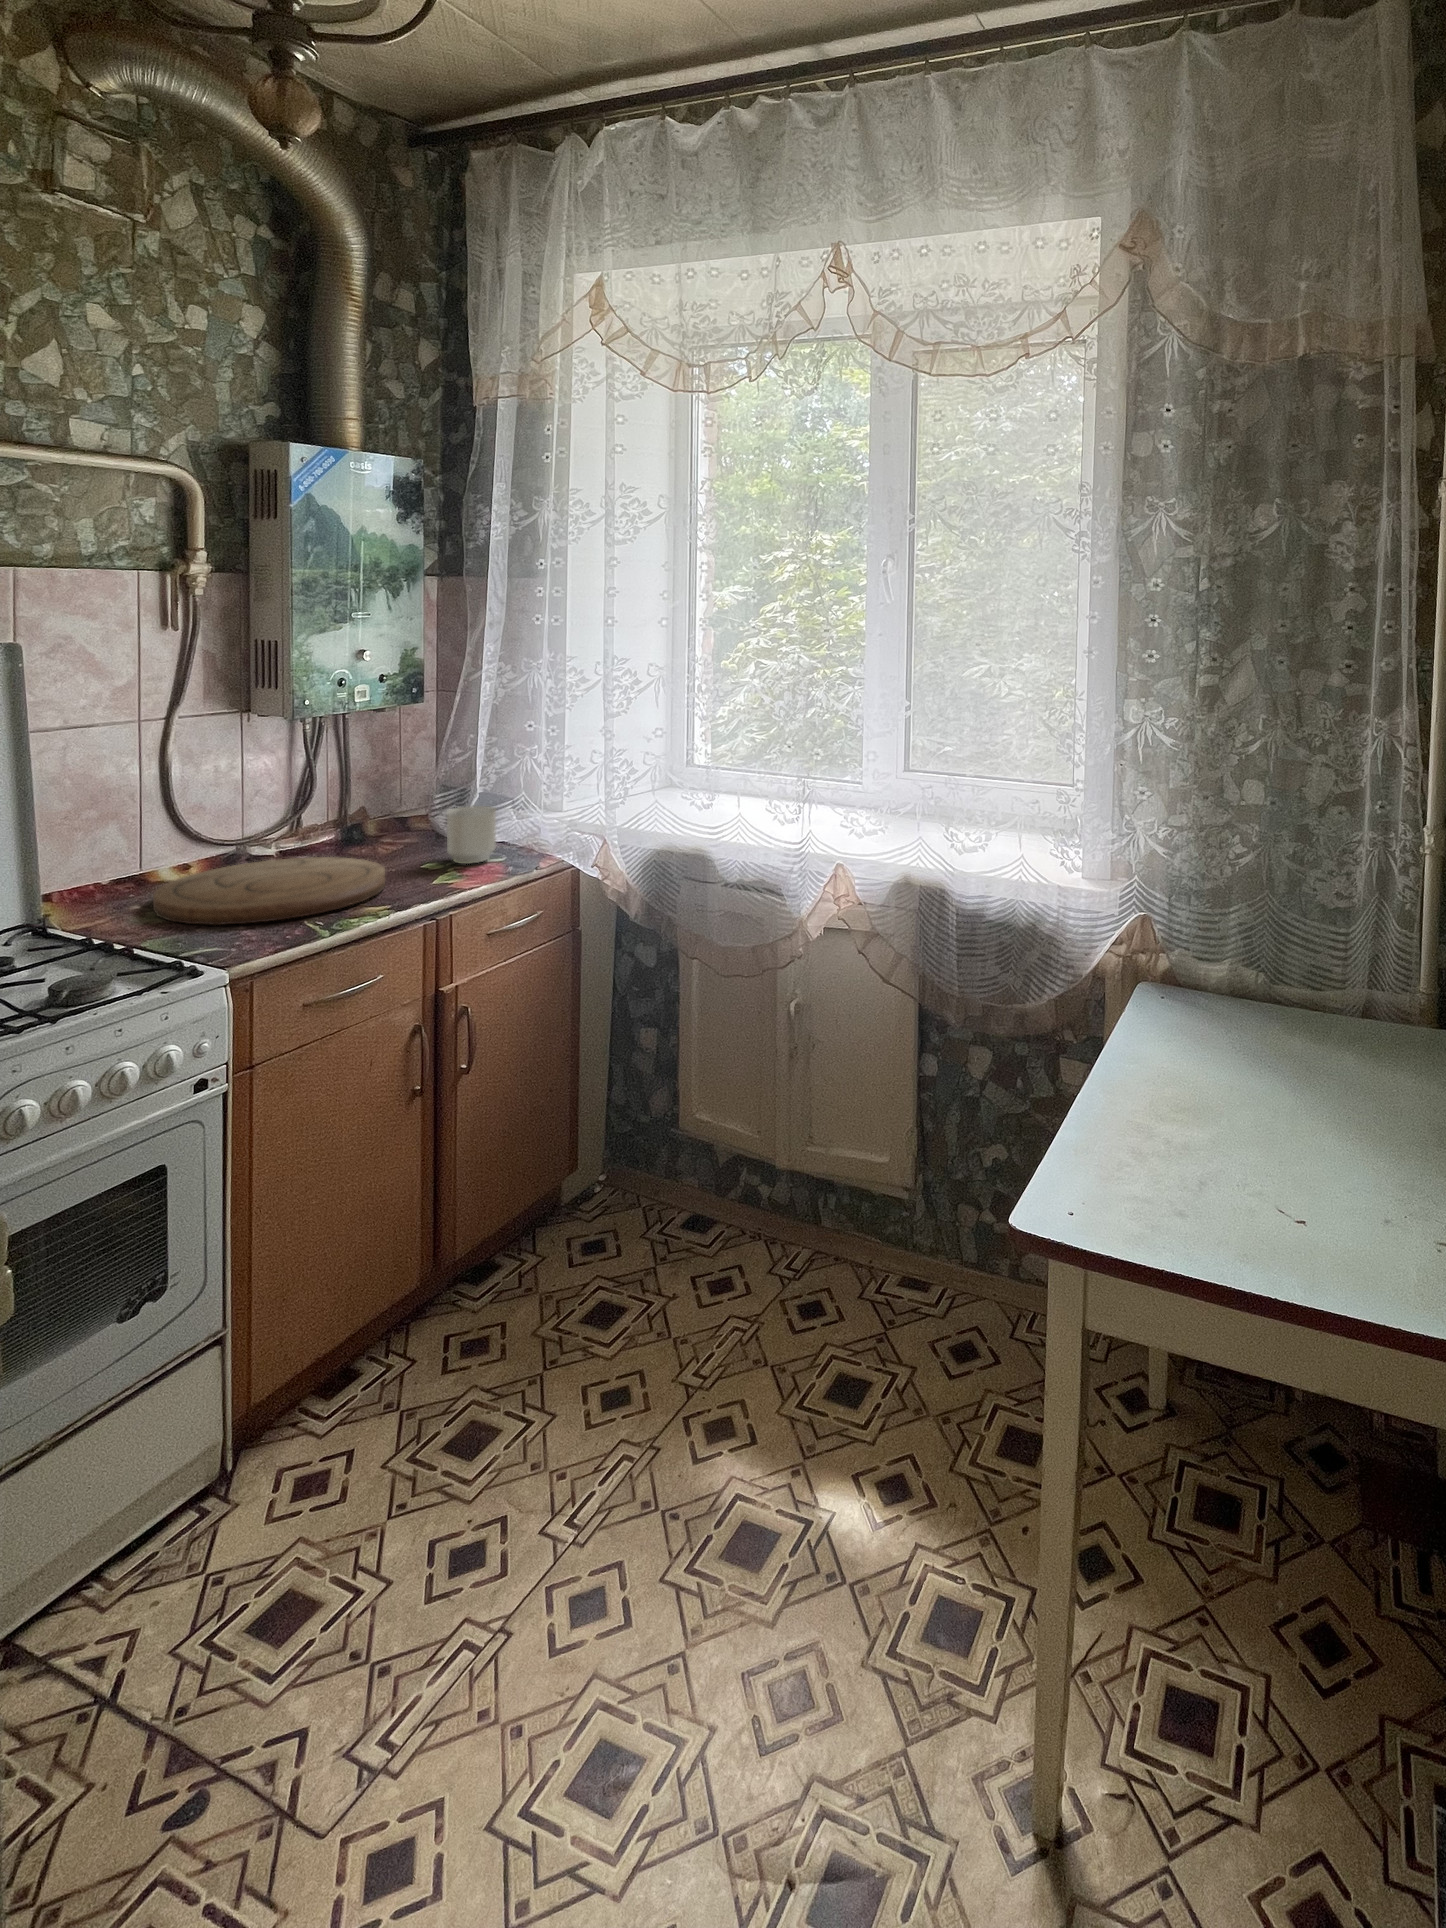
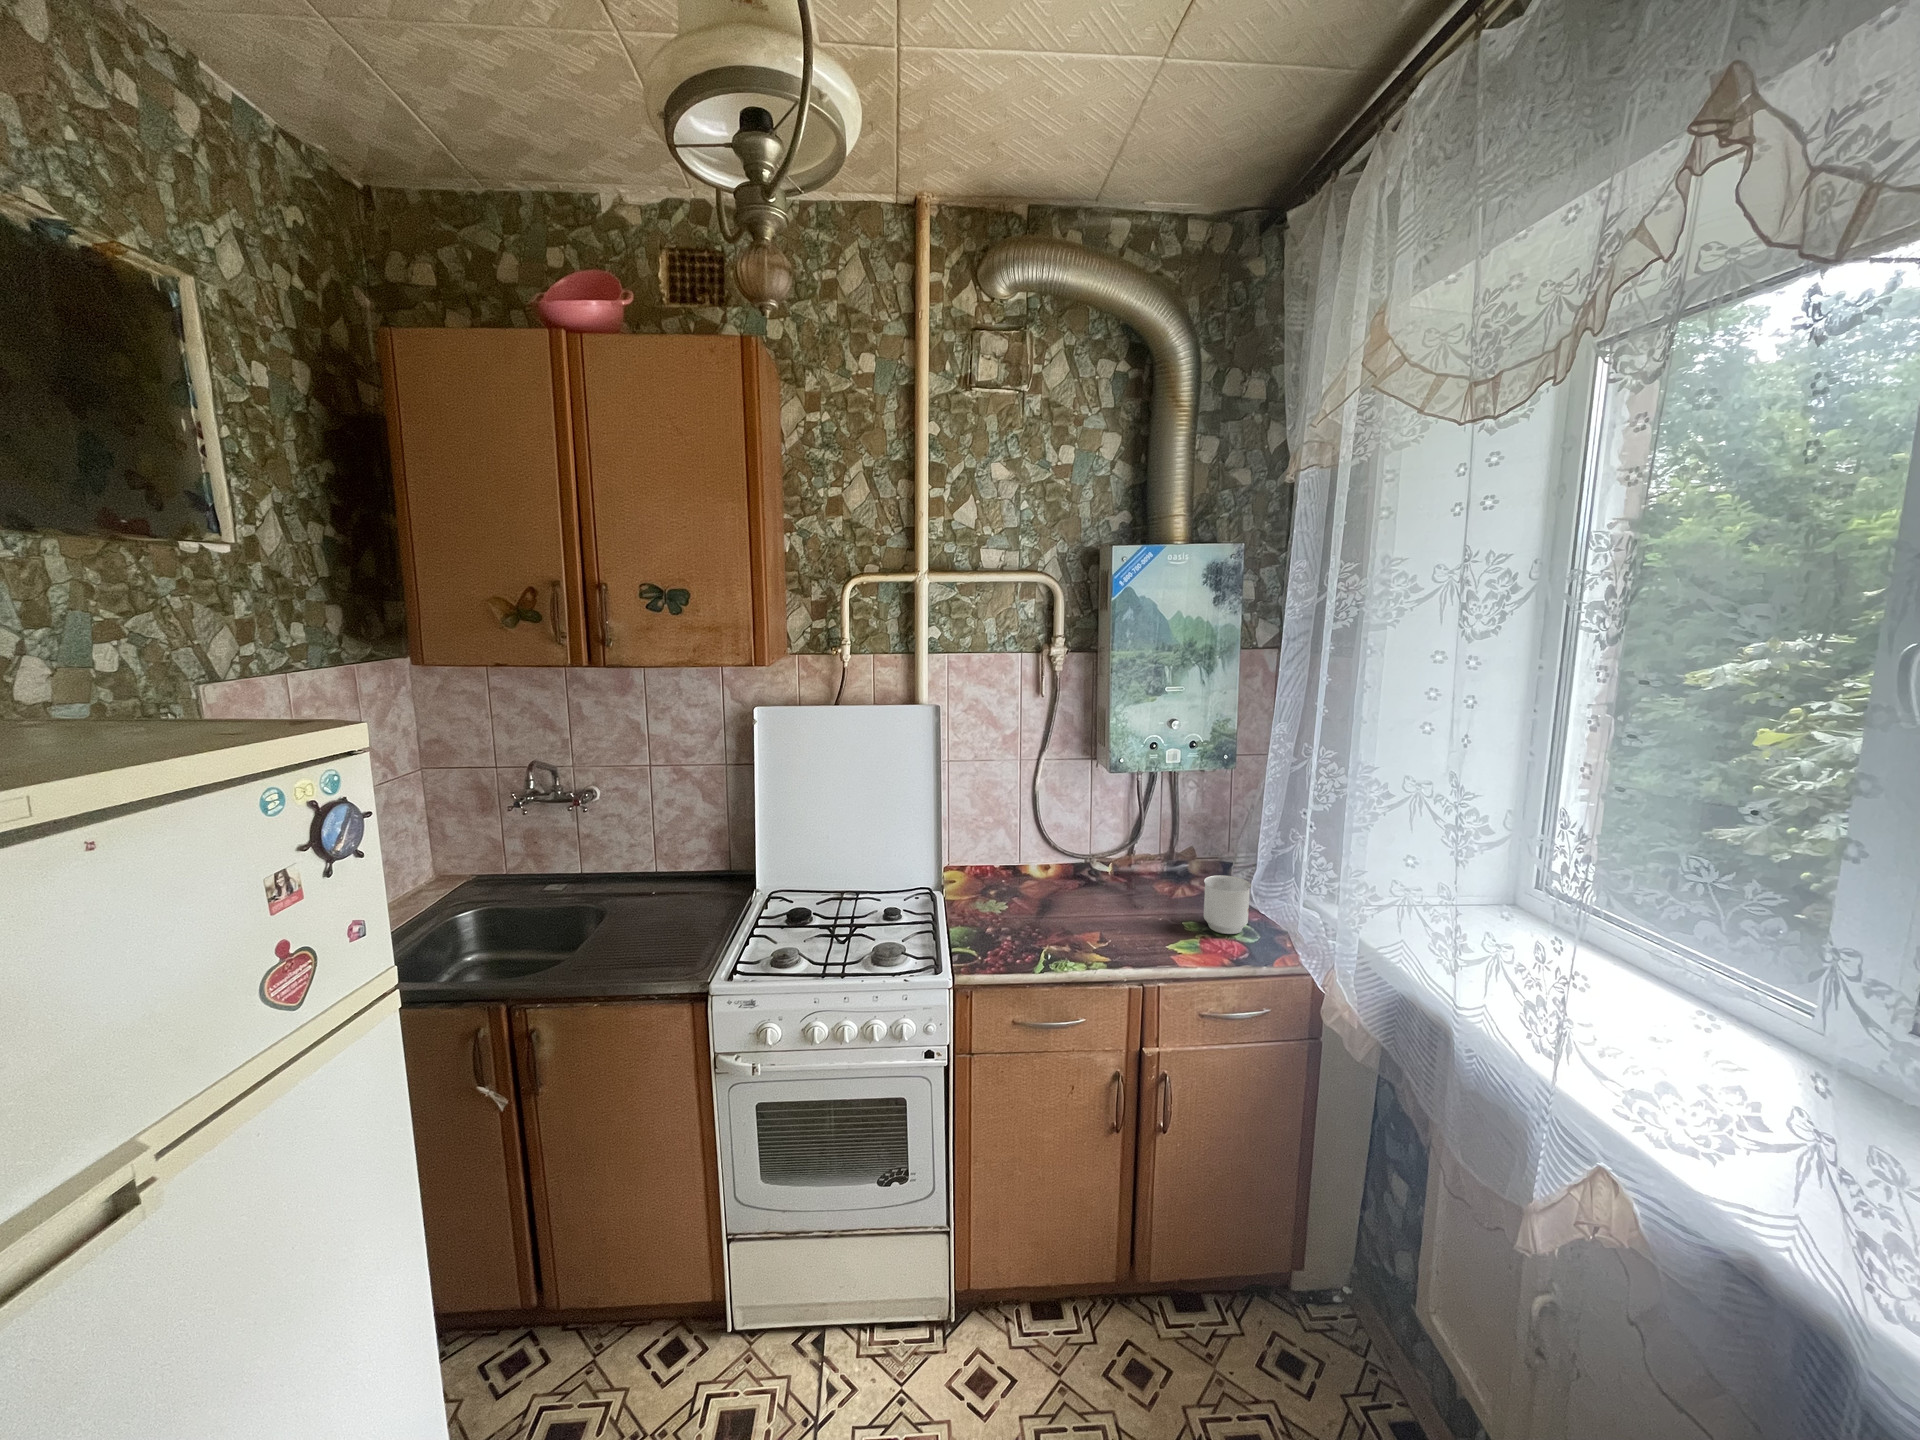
cutting board: present [153,857,385,925] -> none [984,876,1139,948]

